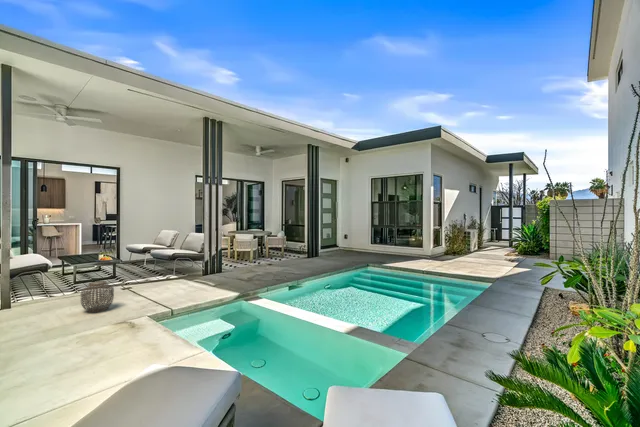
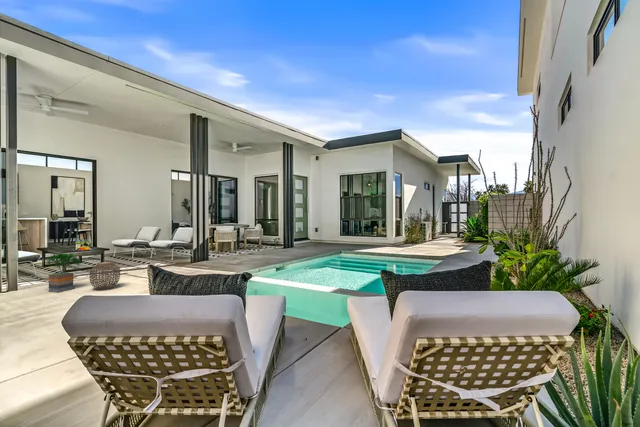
potted tree: none [37,271,75,314] -> present [46,254,80,292]

